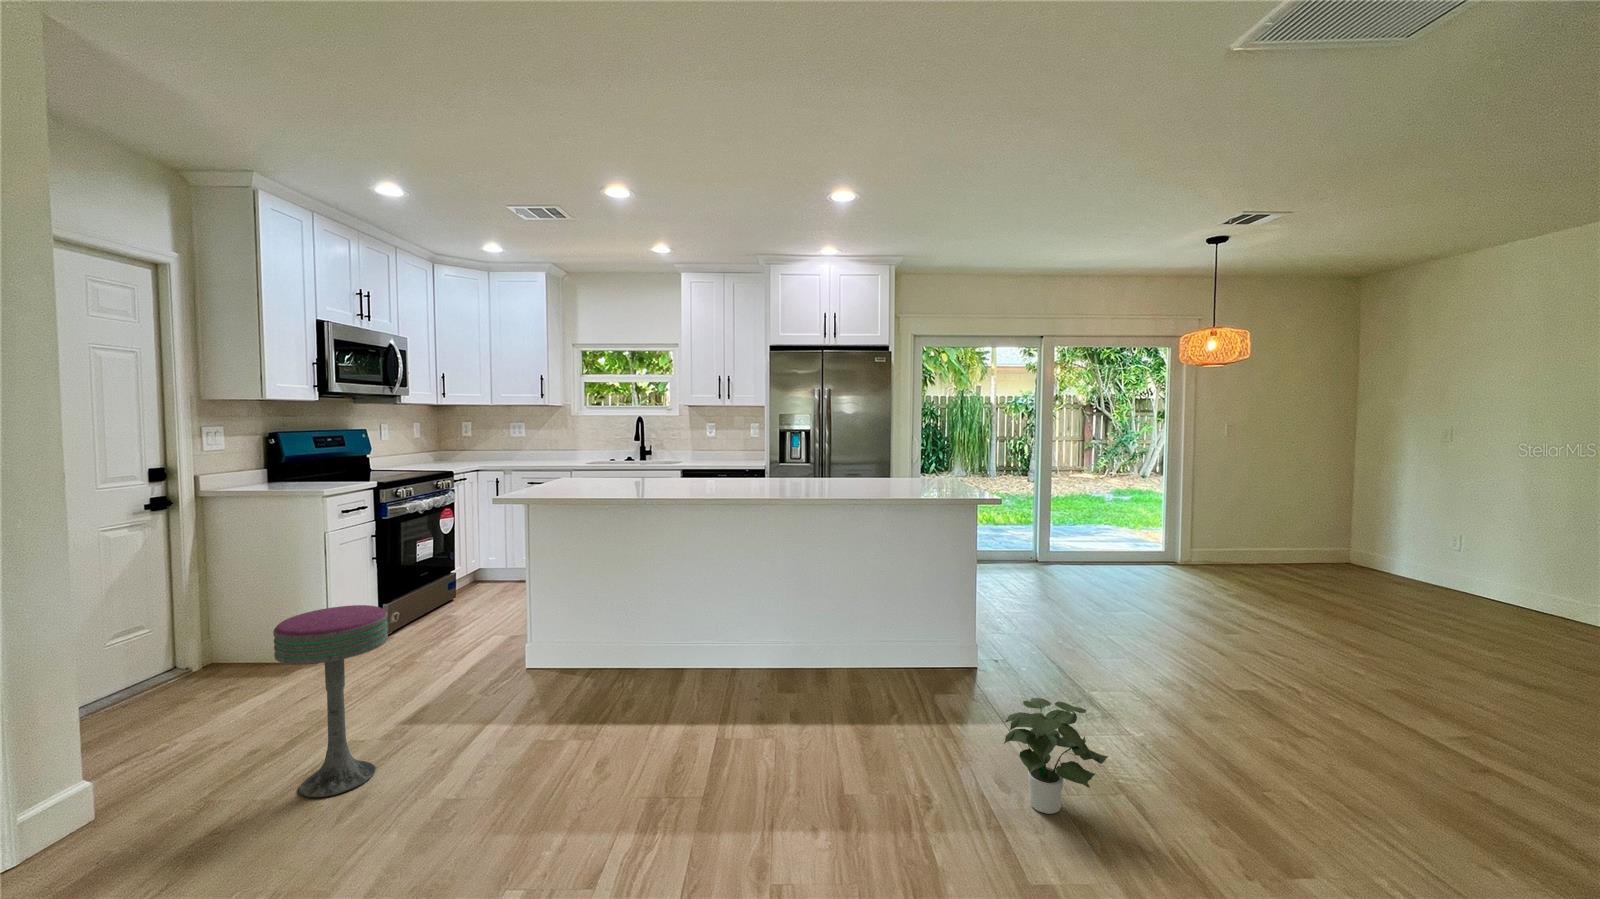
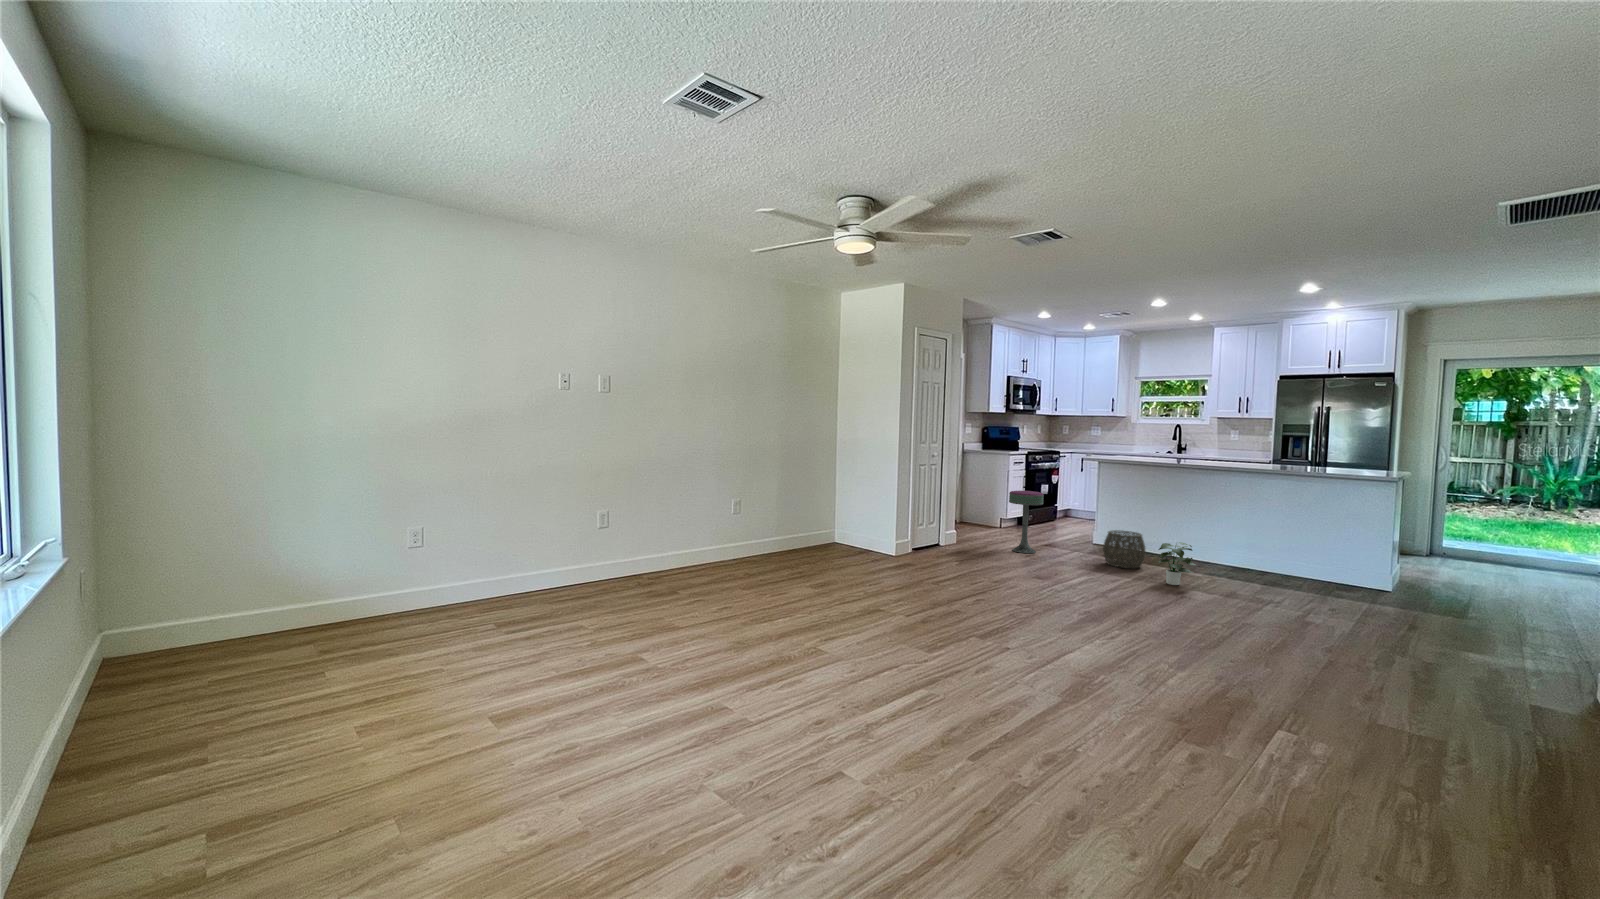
woven basket: none [552,665,649,775] -> present [1103,530,1146,569]
potted plant: present [1004,698,1108,814] -> present [1159,542,1196,585]

